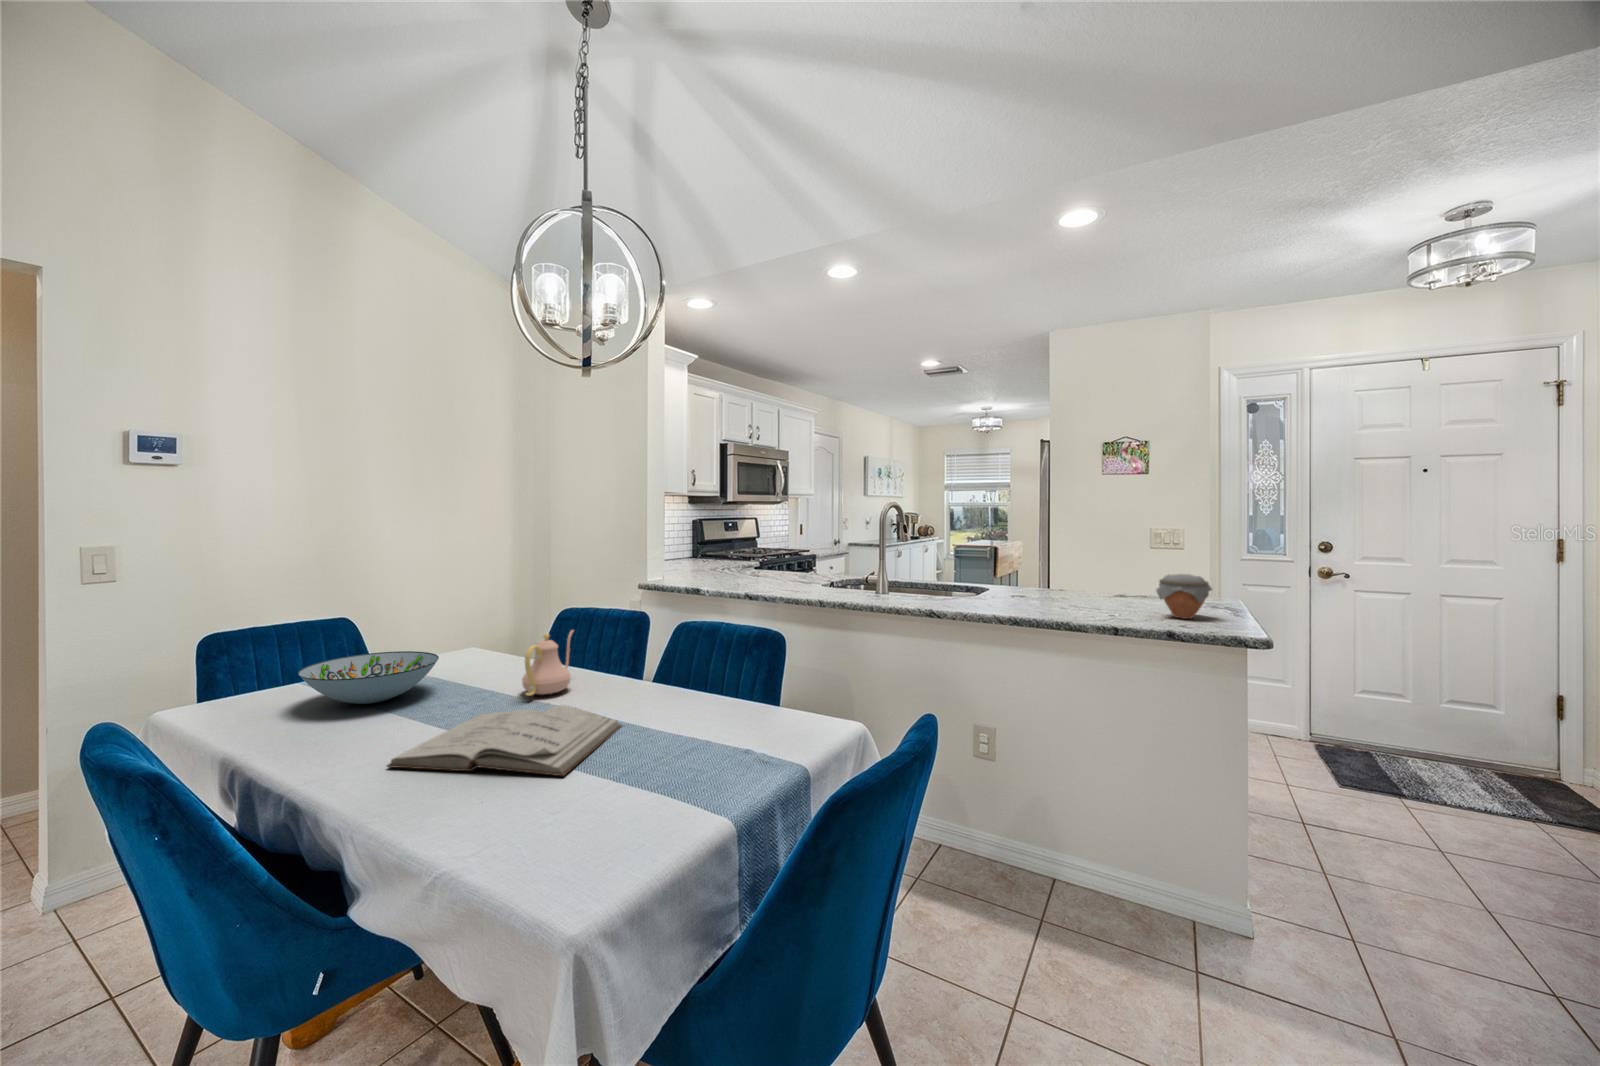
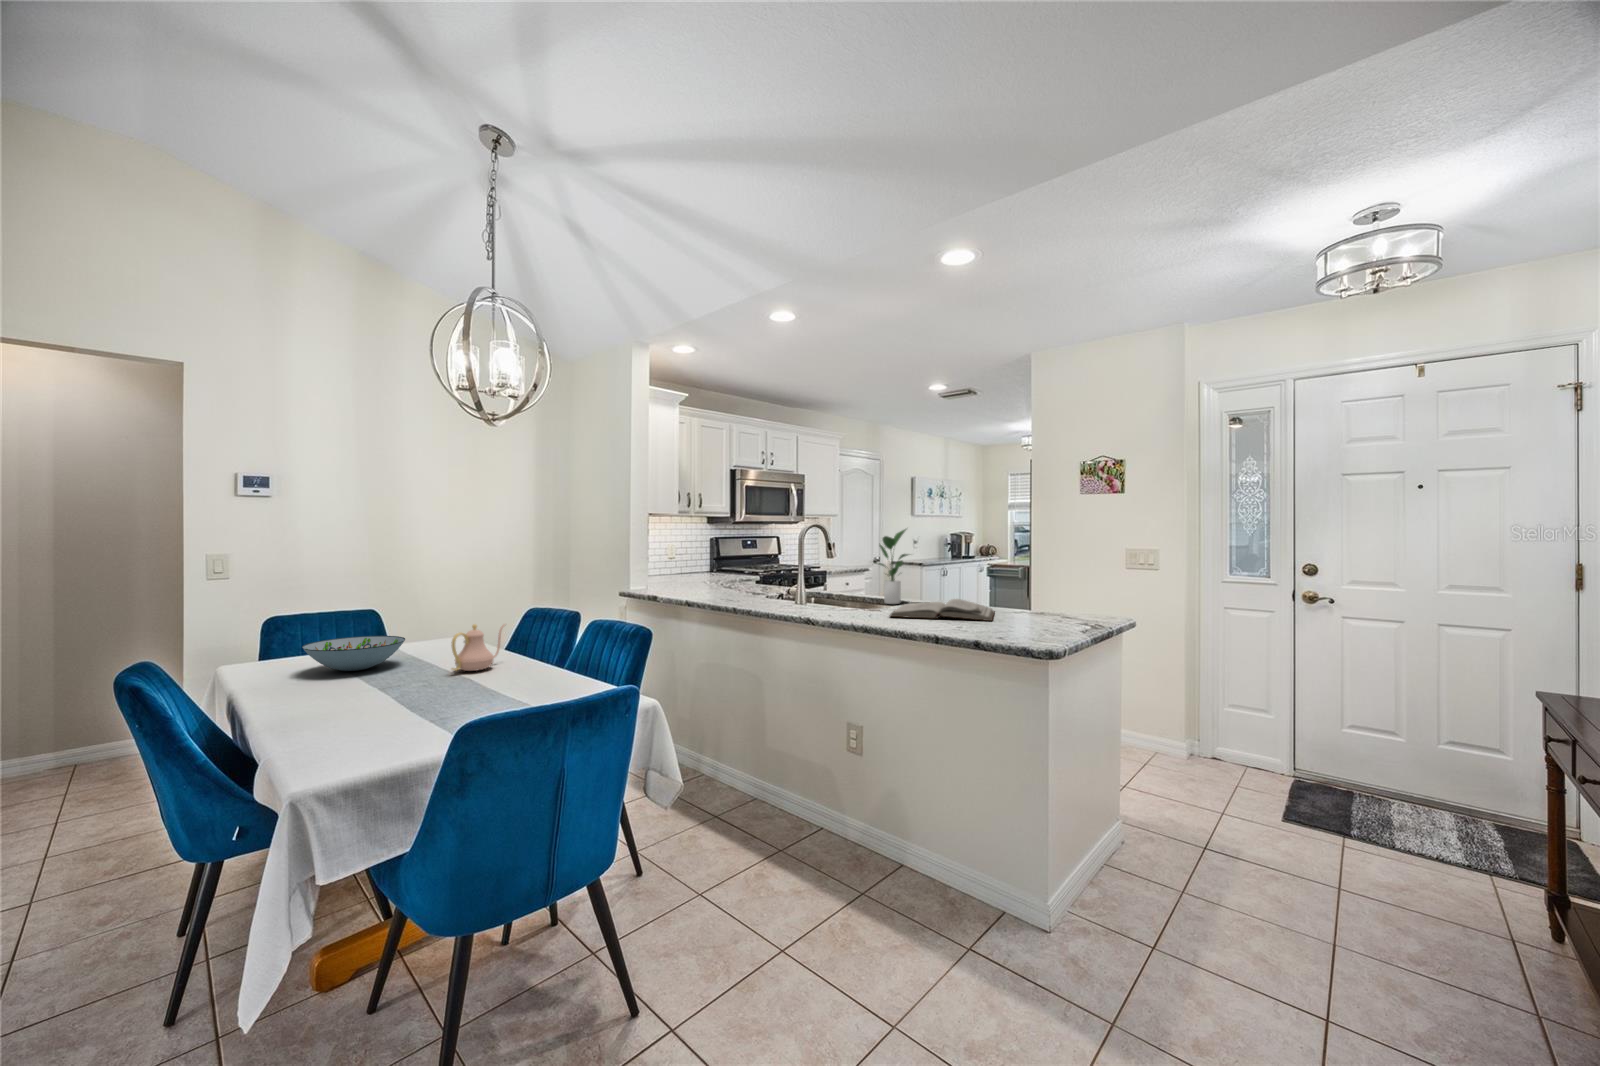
potted plant: none [960,507,1006,591] -> present [878,529,909,604]
jar: present [1156,574,1212,619] -> none [985,589,1033,630]
book: present [387,705,622,776] -> present [890,599,994,621]

